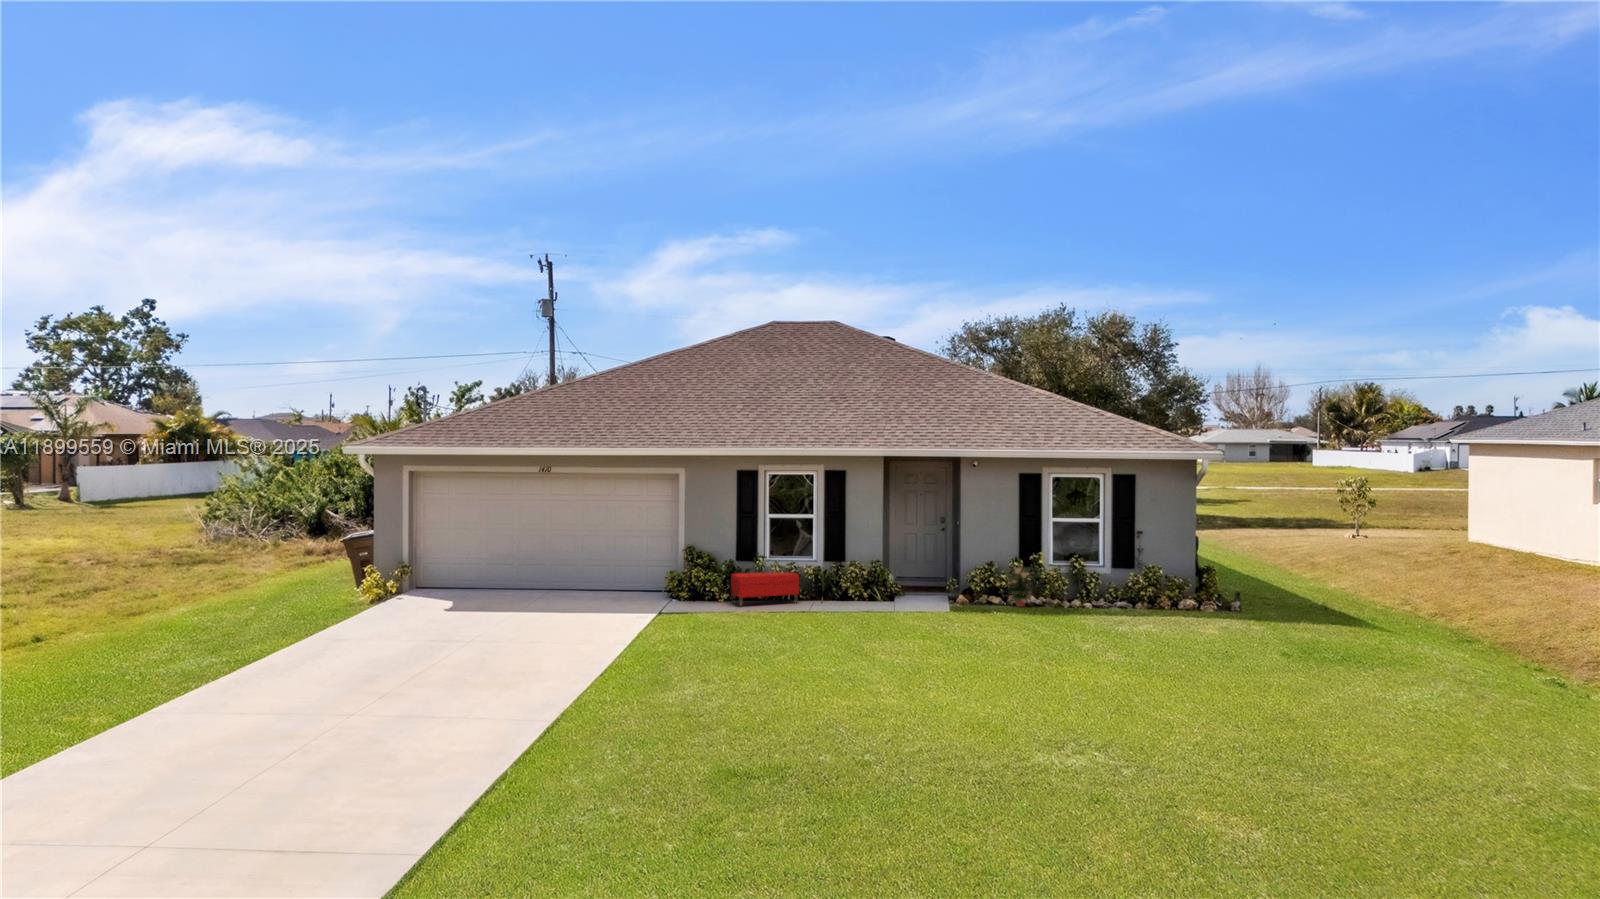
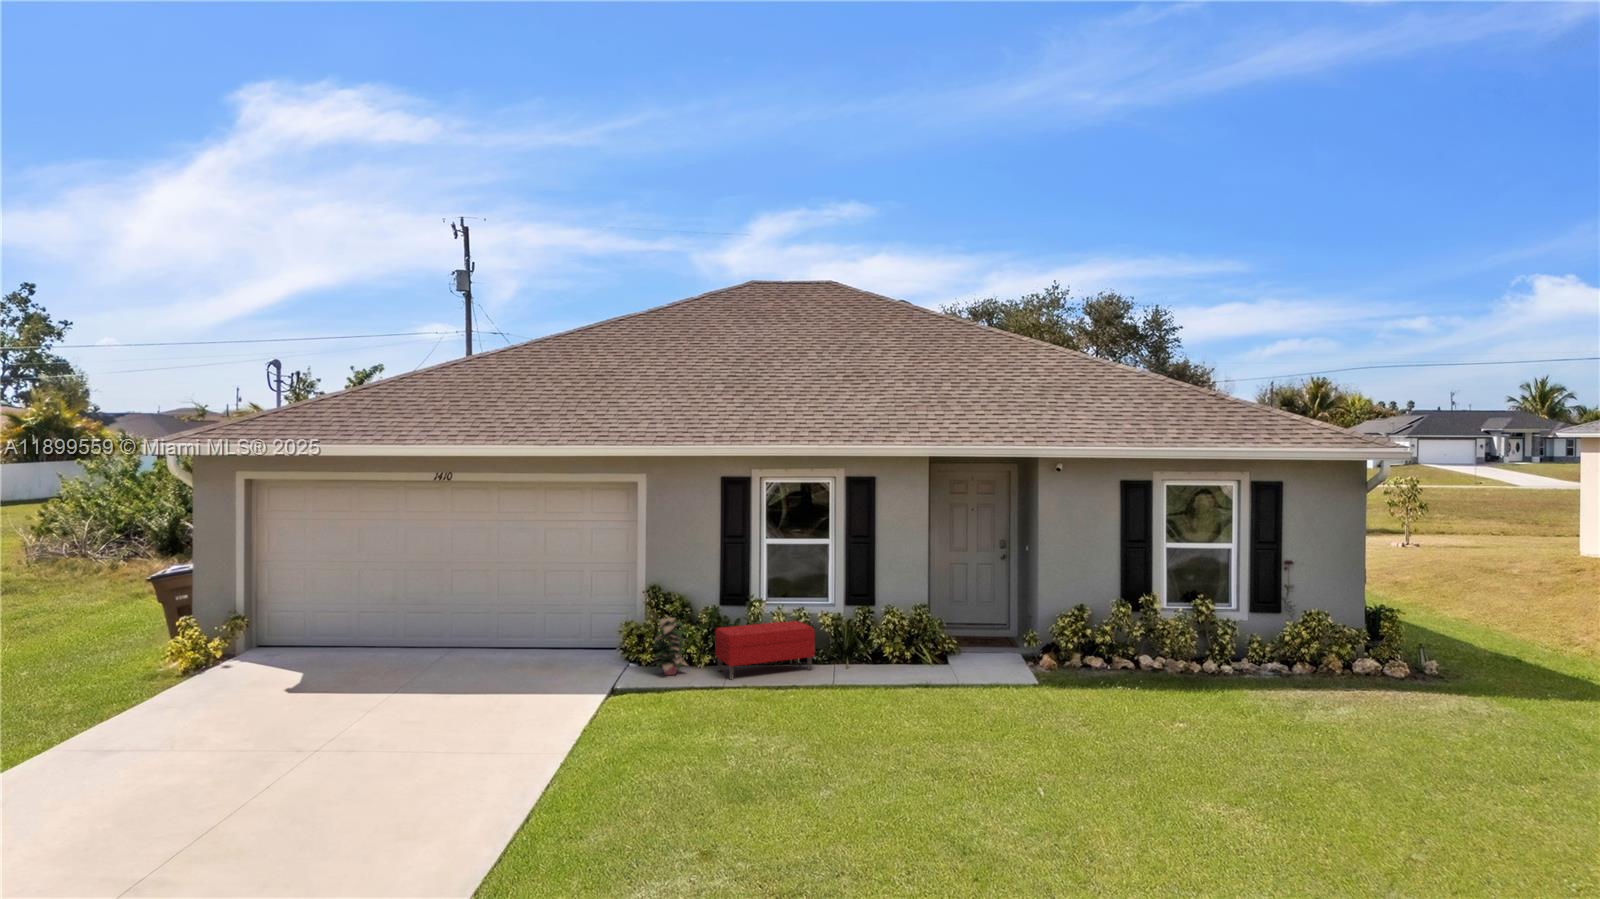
decorative plant: present [1008,568,1032,607] -> present [653,618,688,675]

